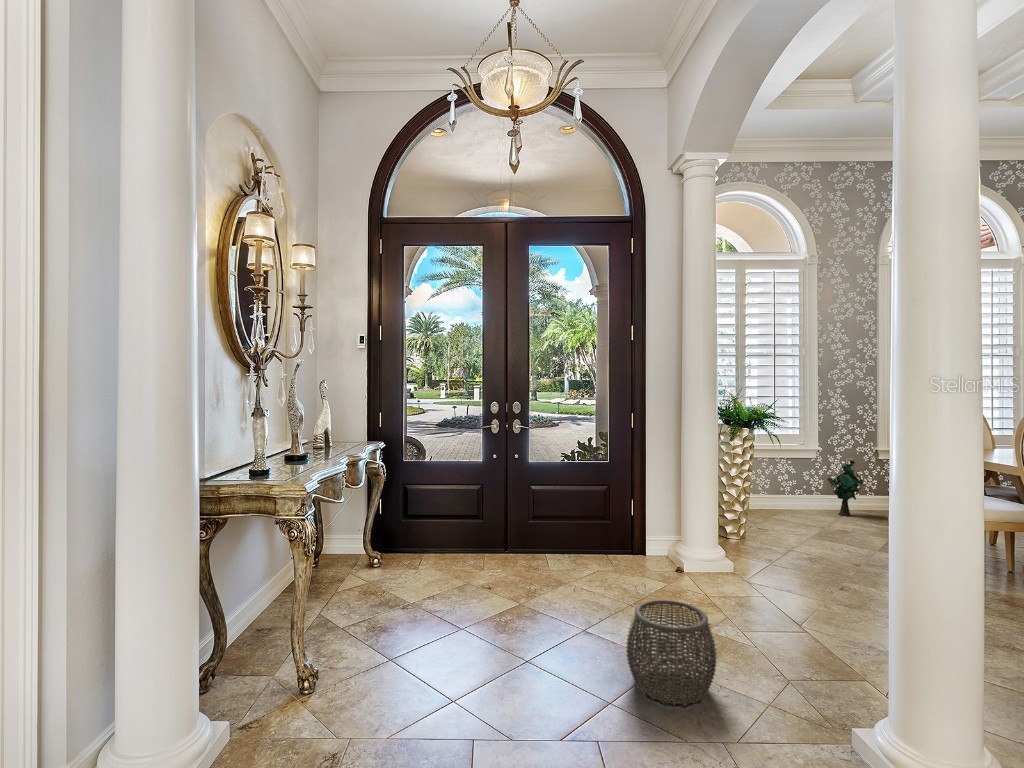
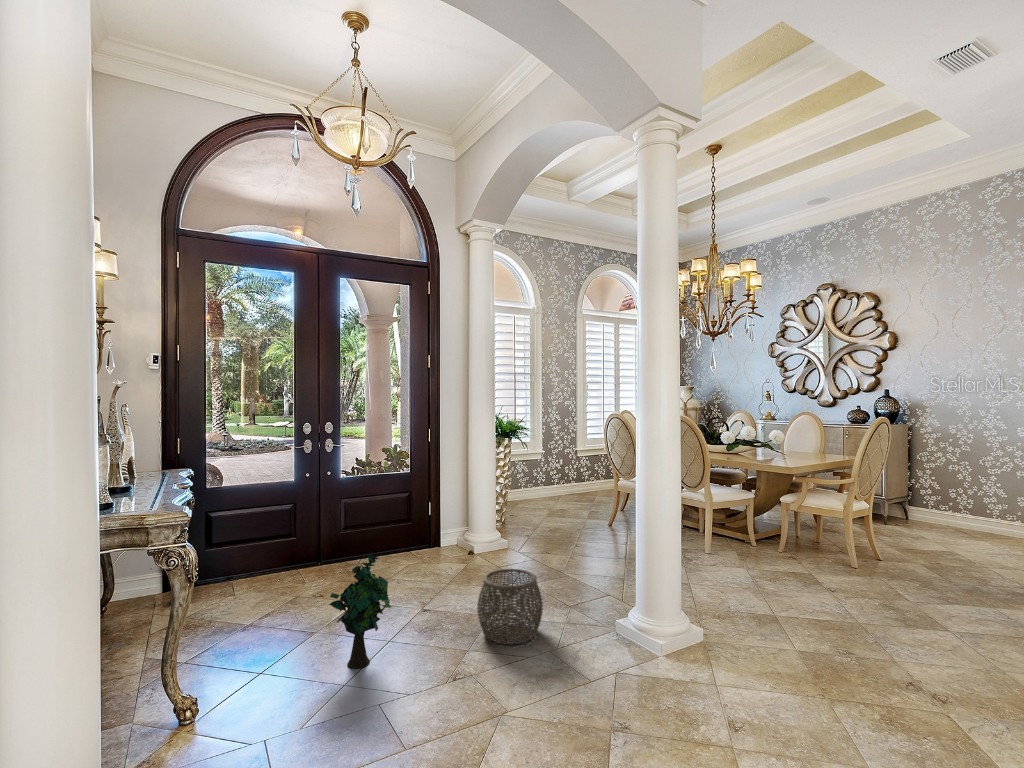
decorative plant: present [827,461,863,516] -> present [329,554,391,669]

